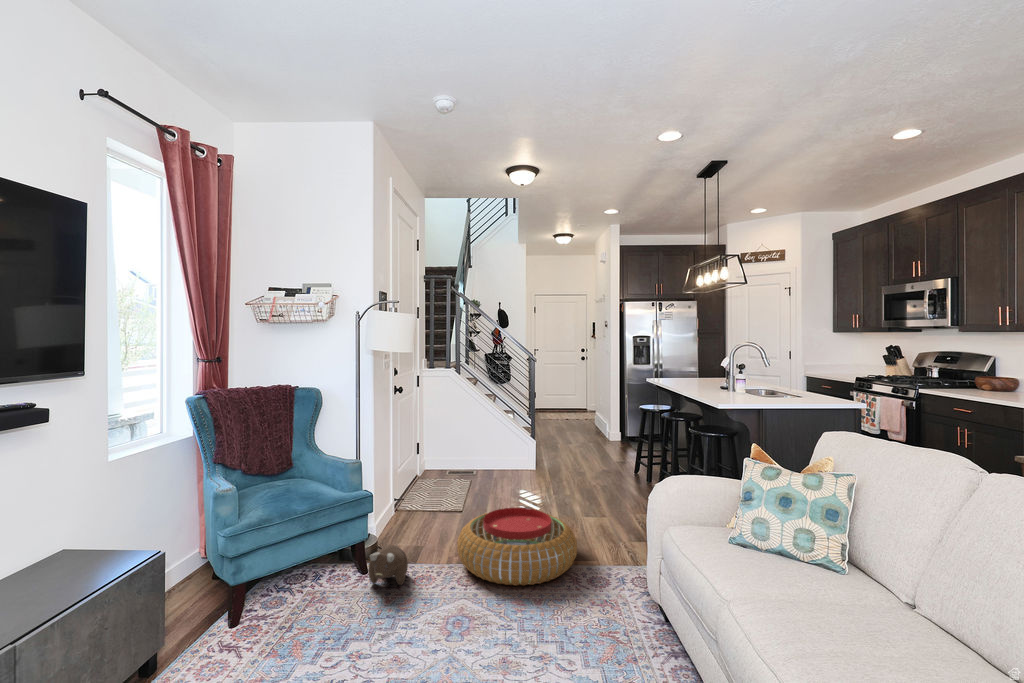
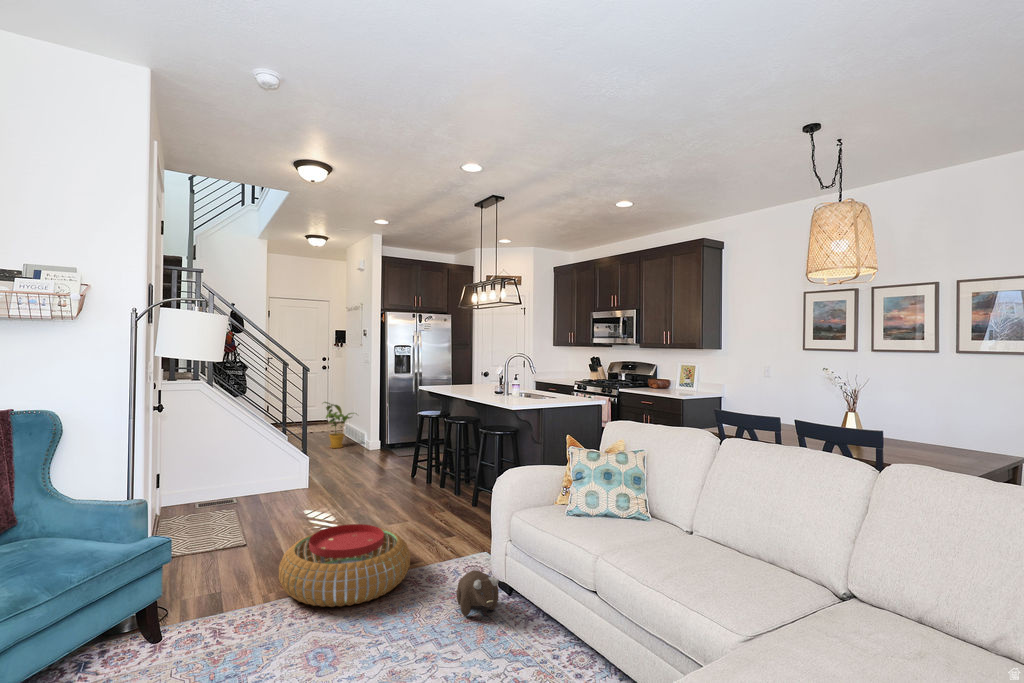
house plant: none [568,390,602,435] -> present [323,402,354,448]
plush toy: present [368,545,408,585] -> present [457,570,499,616]

